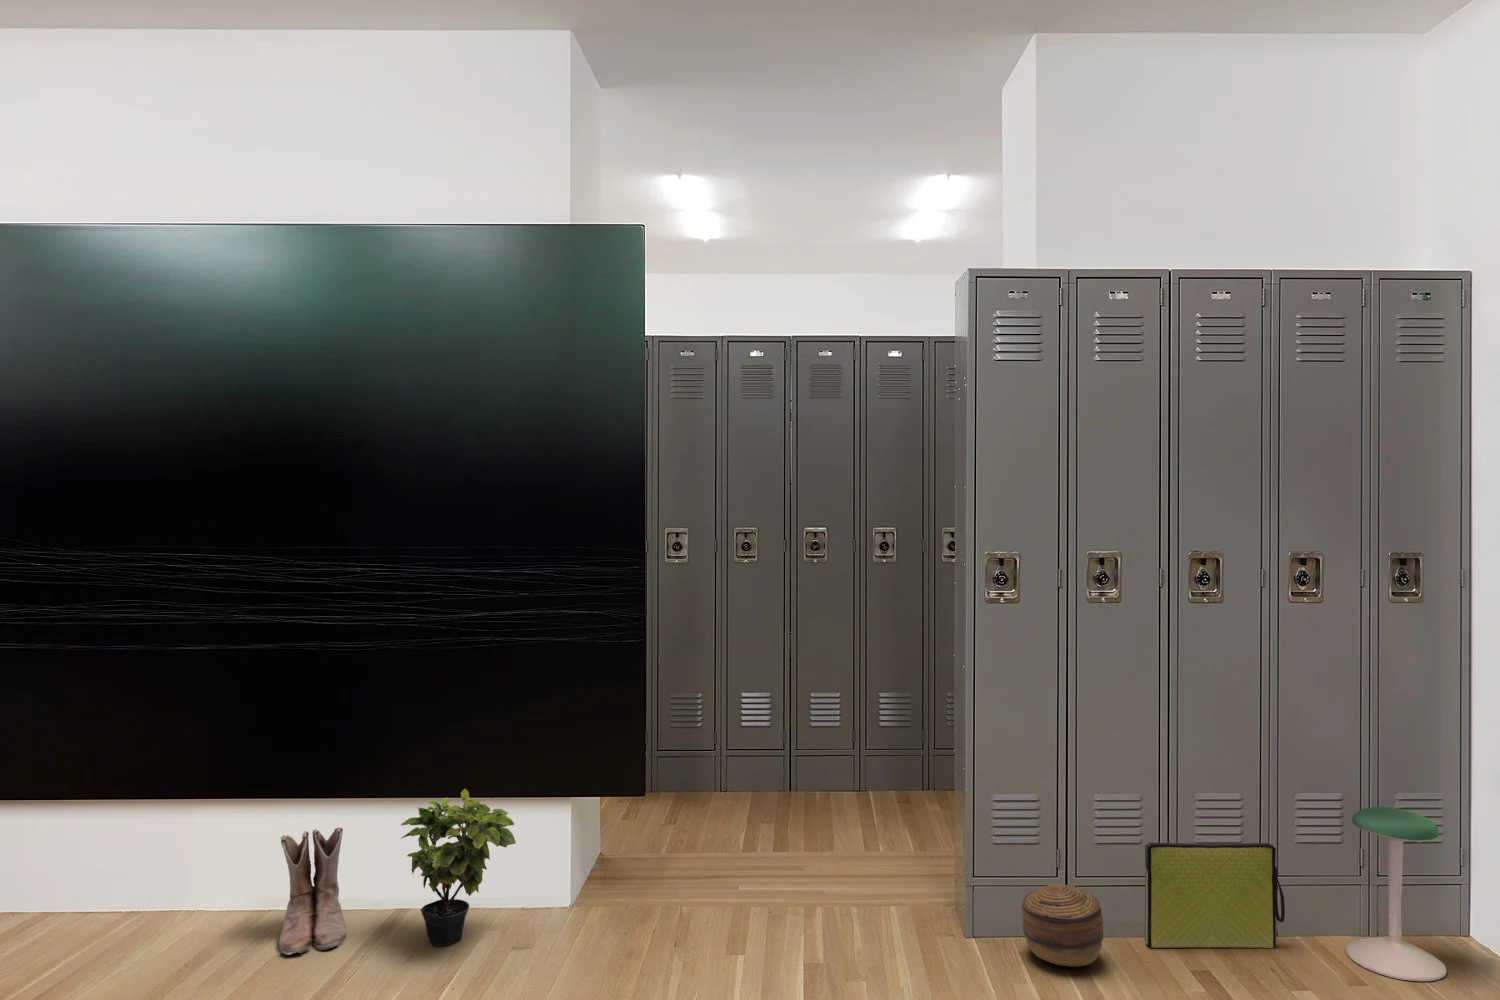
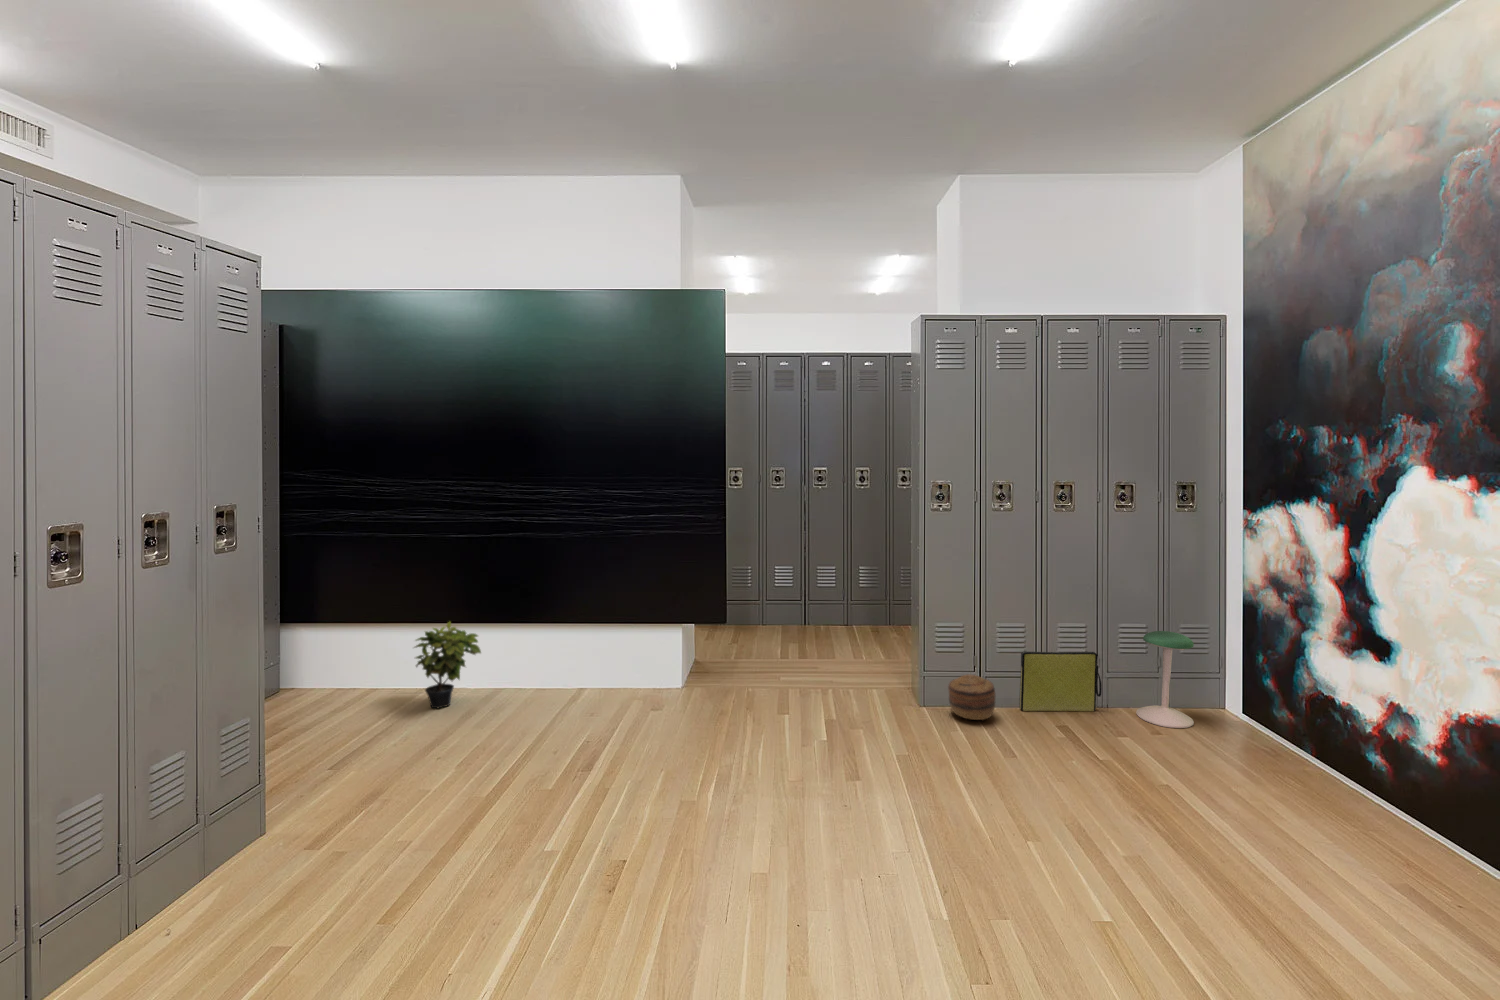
potted plant: present [401,789,516,945] -> present [415,622,481,708]
boots: present [279,828,346,955] -> none [517,643,557,713]

